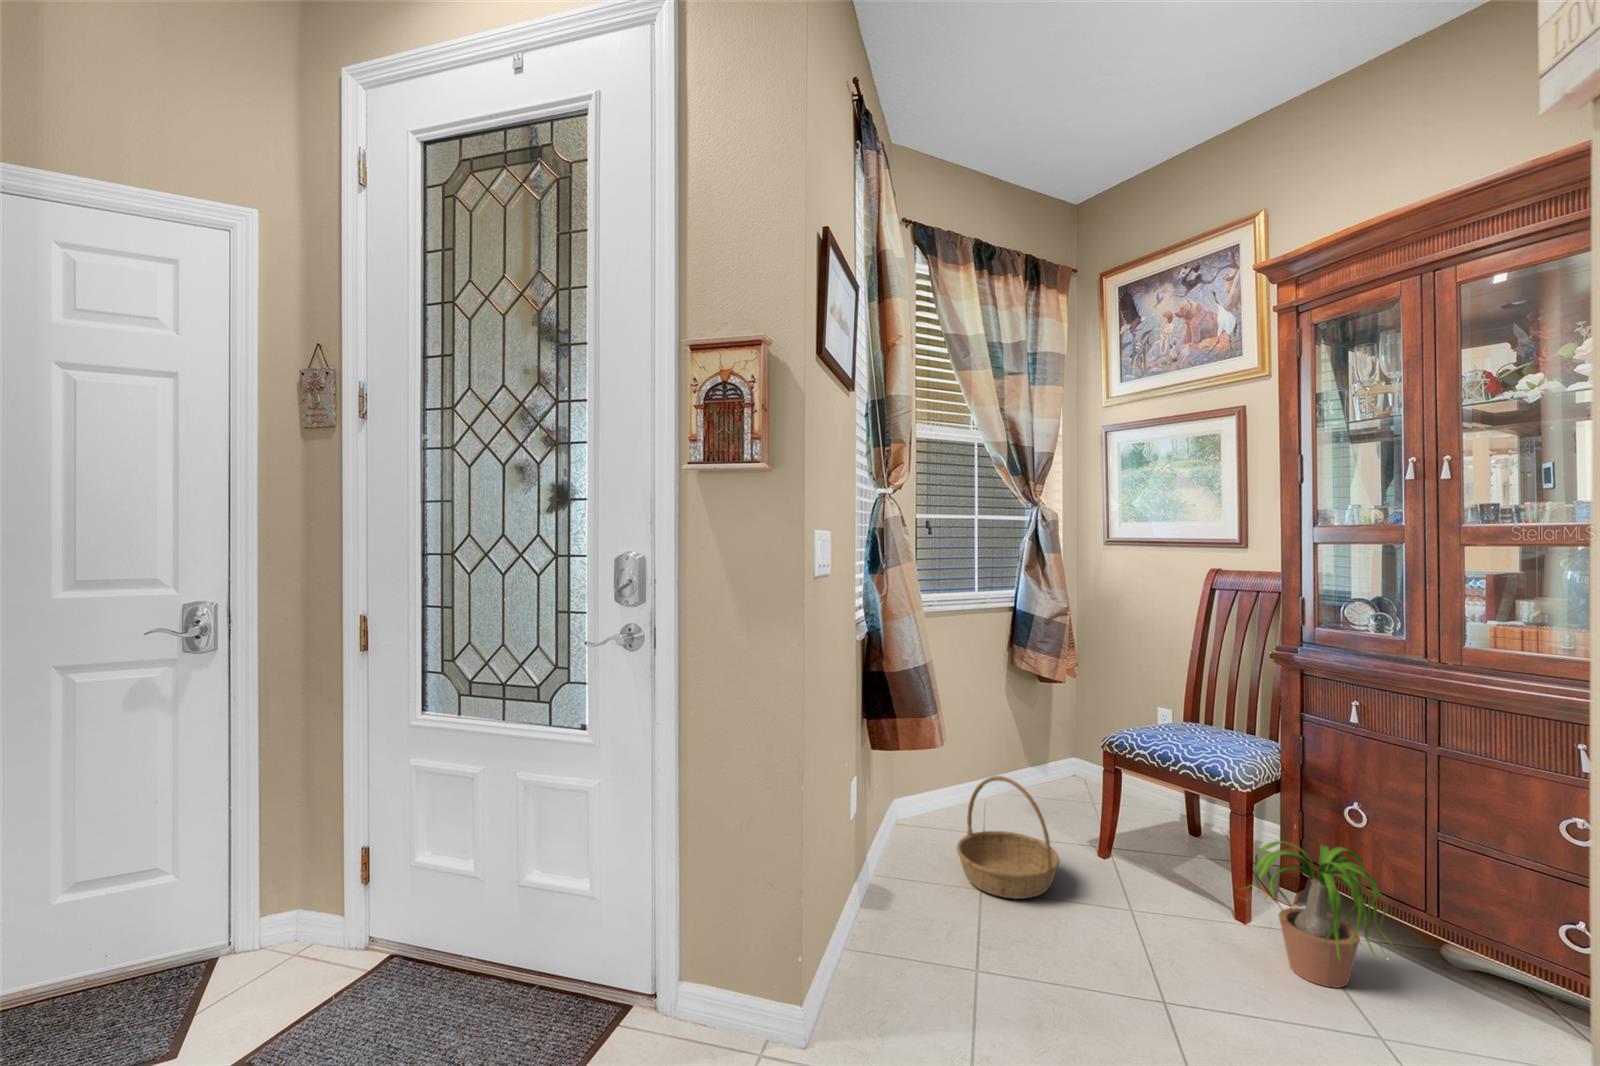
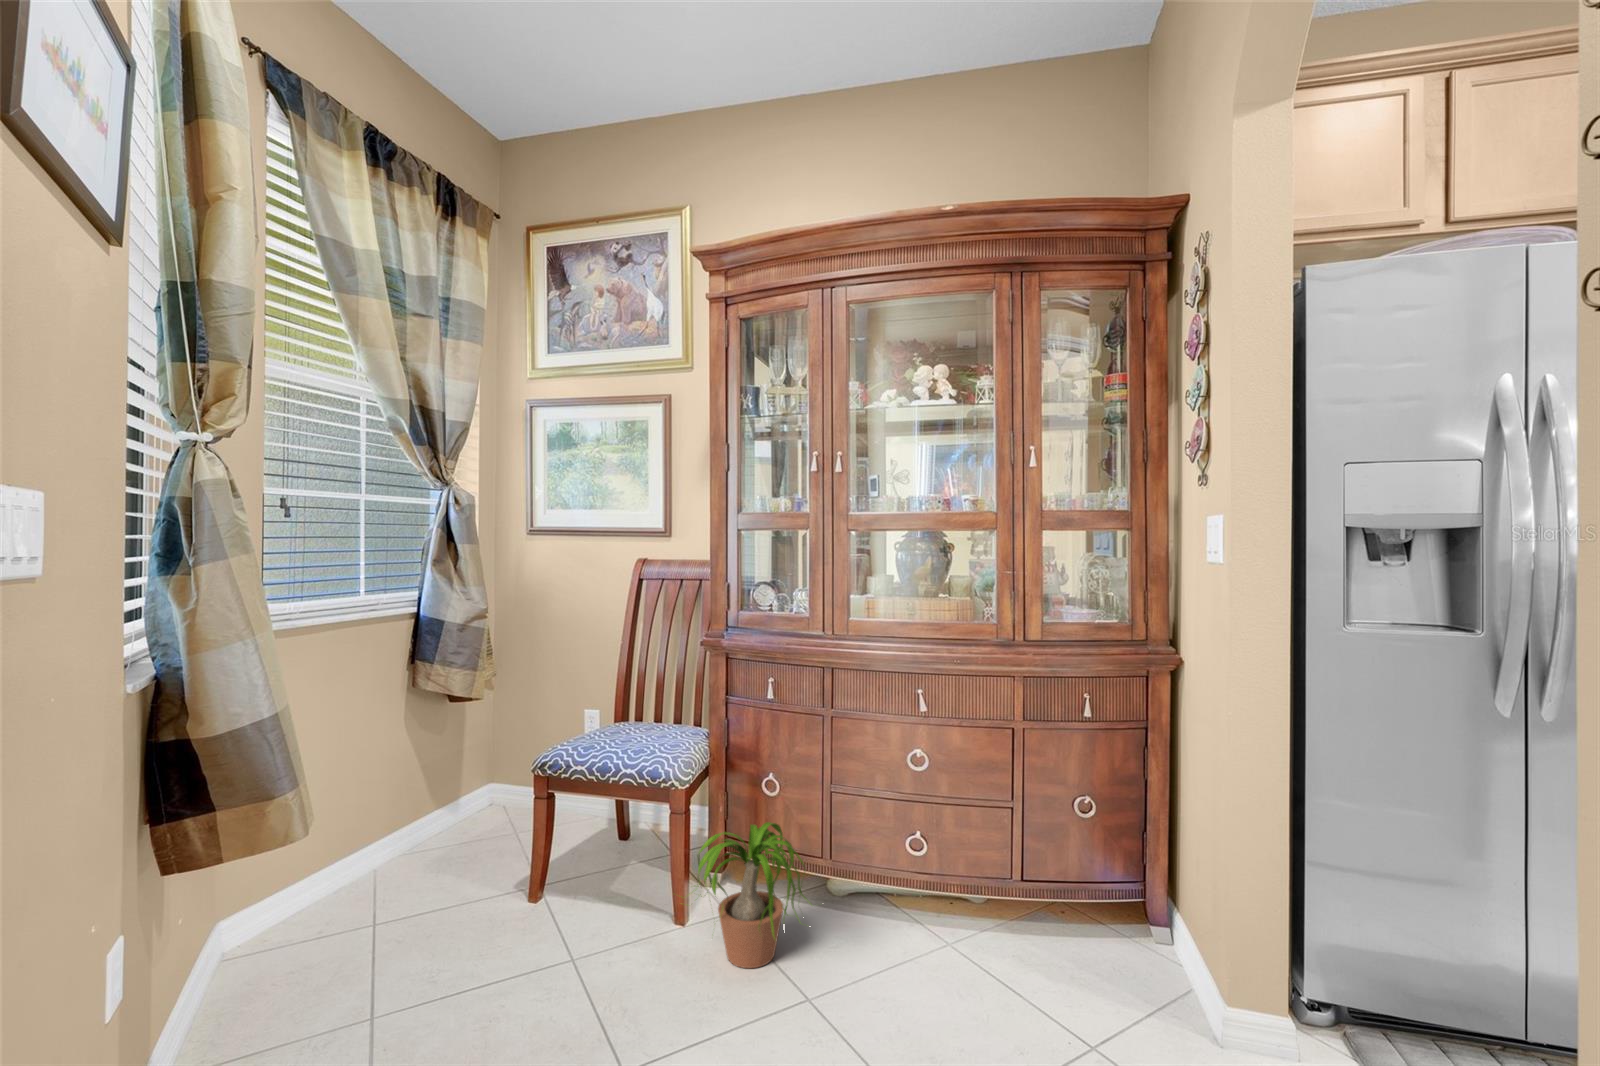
basket: present [957,776,1060,899] -> none [329,846,483,1021]

